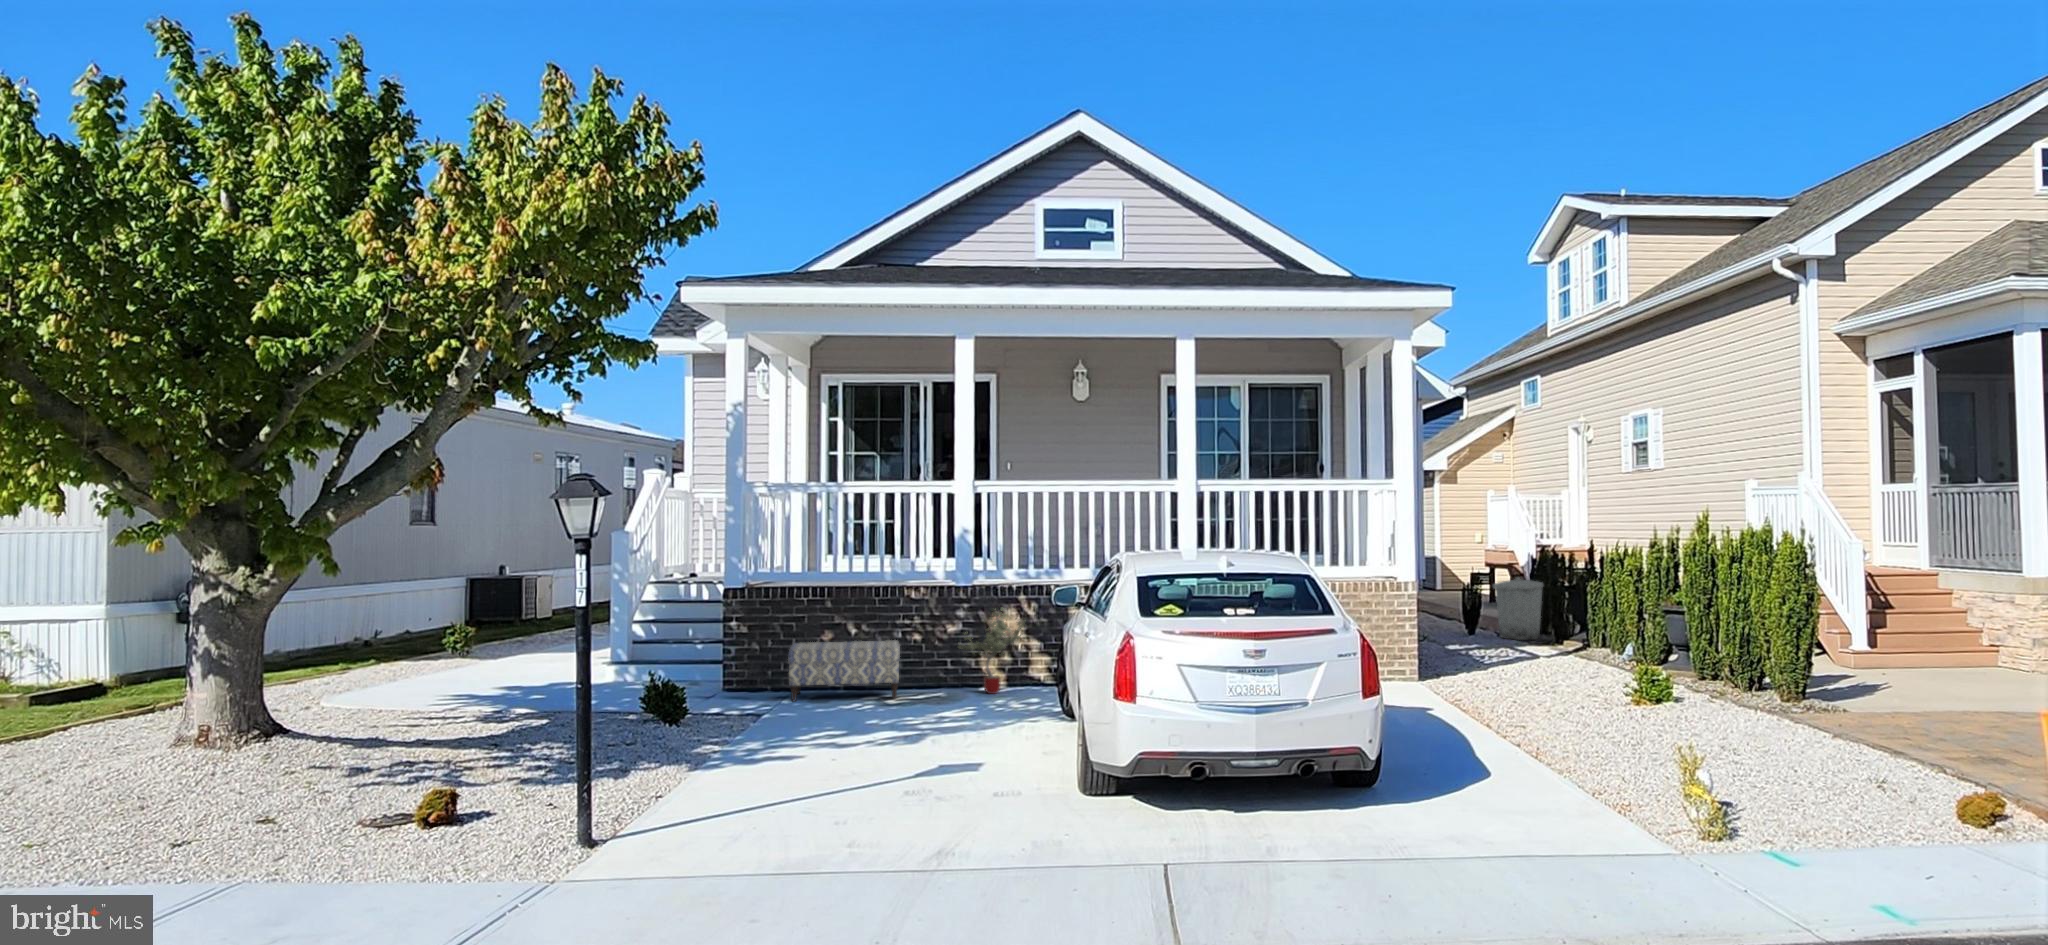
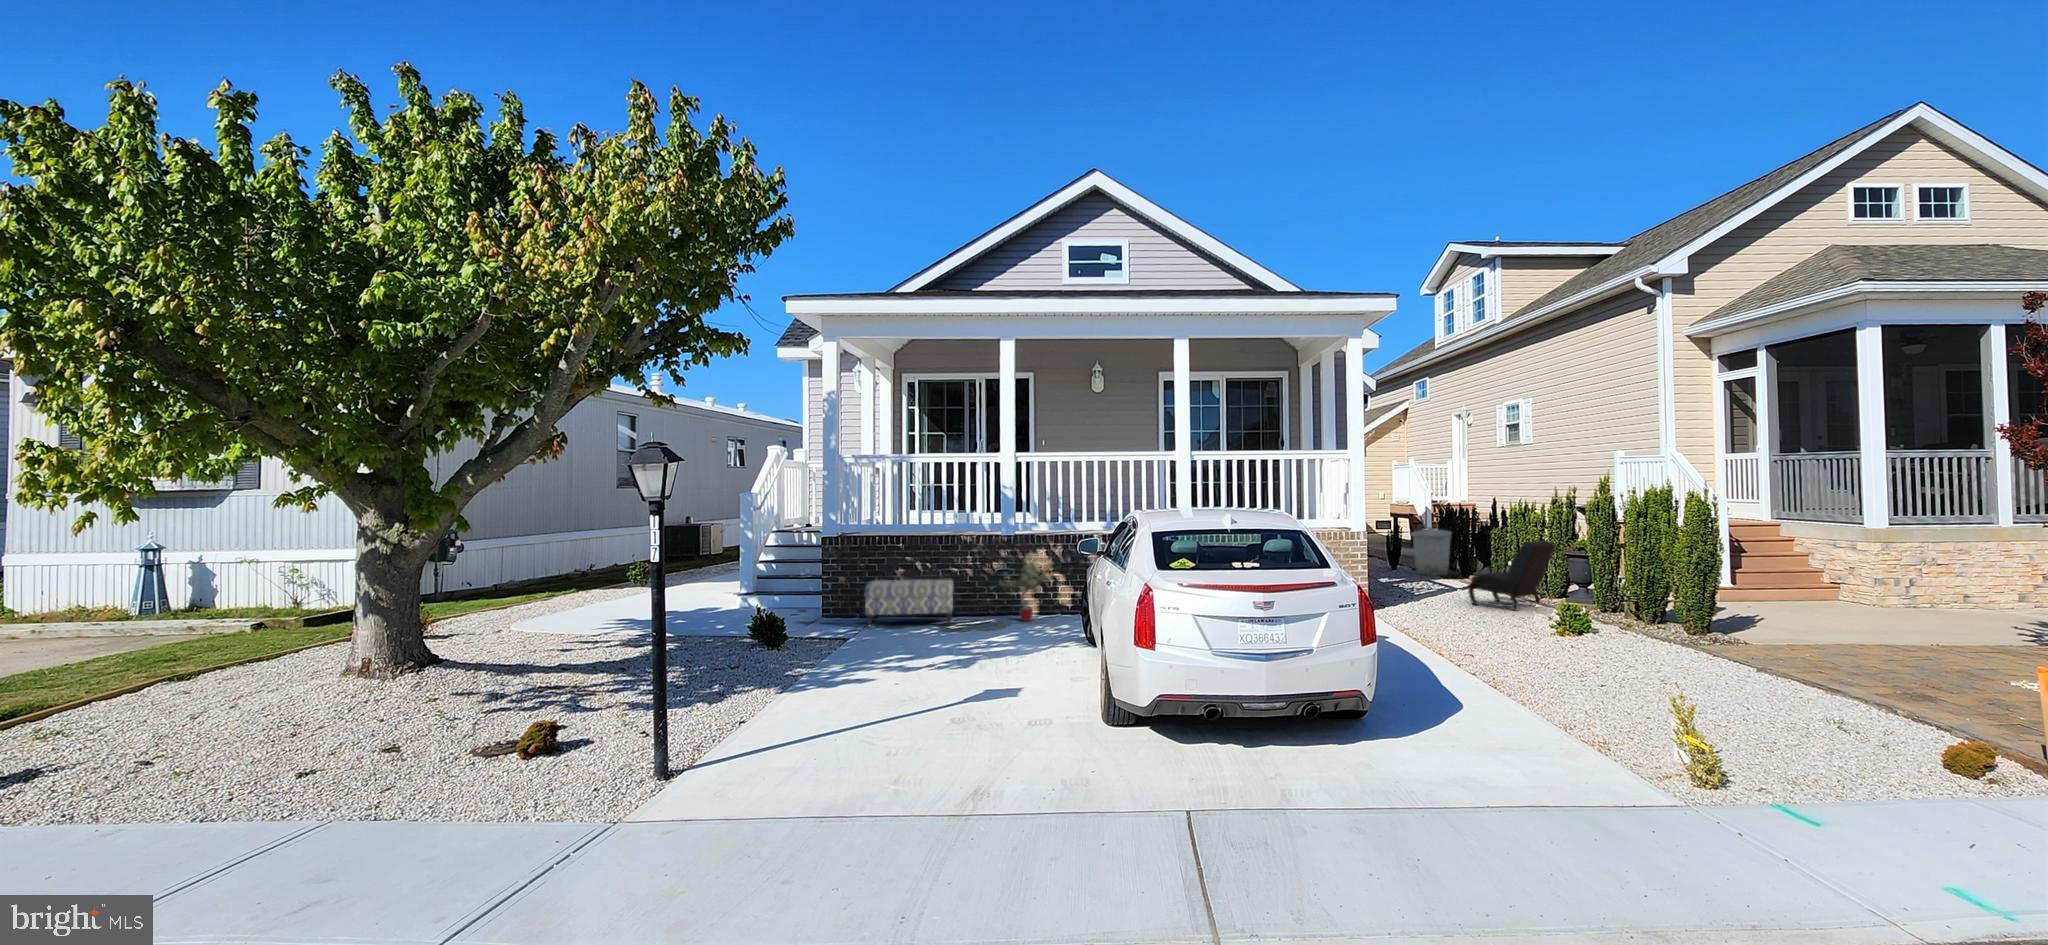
lounge chair: none [1547,592,1651,680] -> present [1468,540,1556,611]

